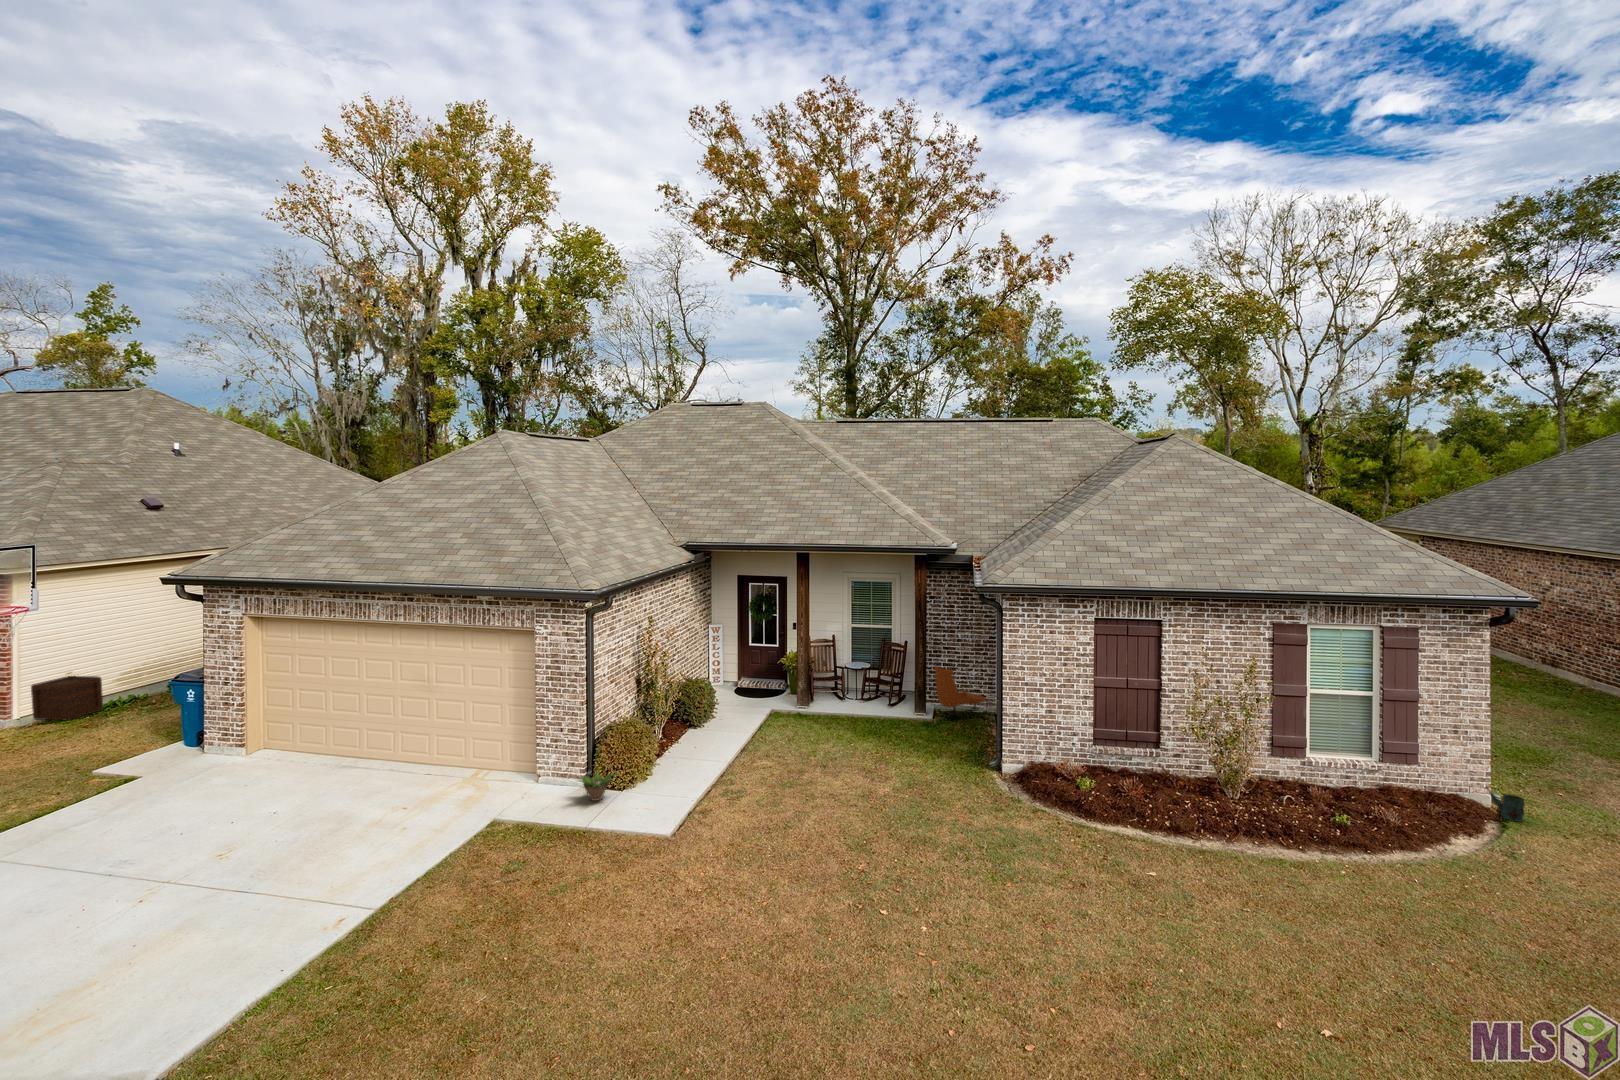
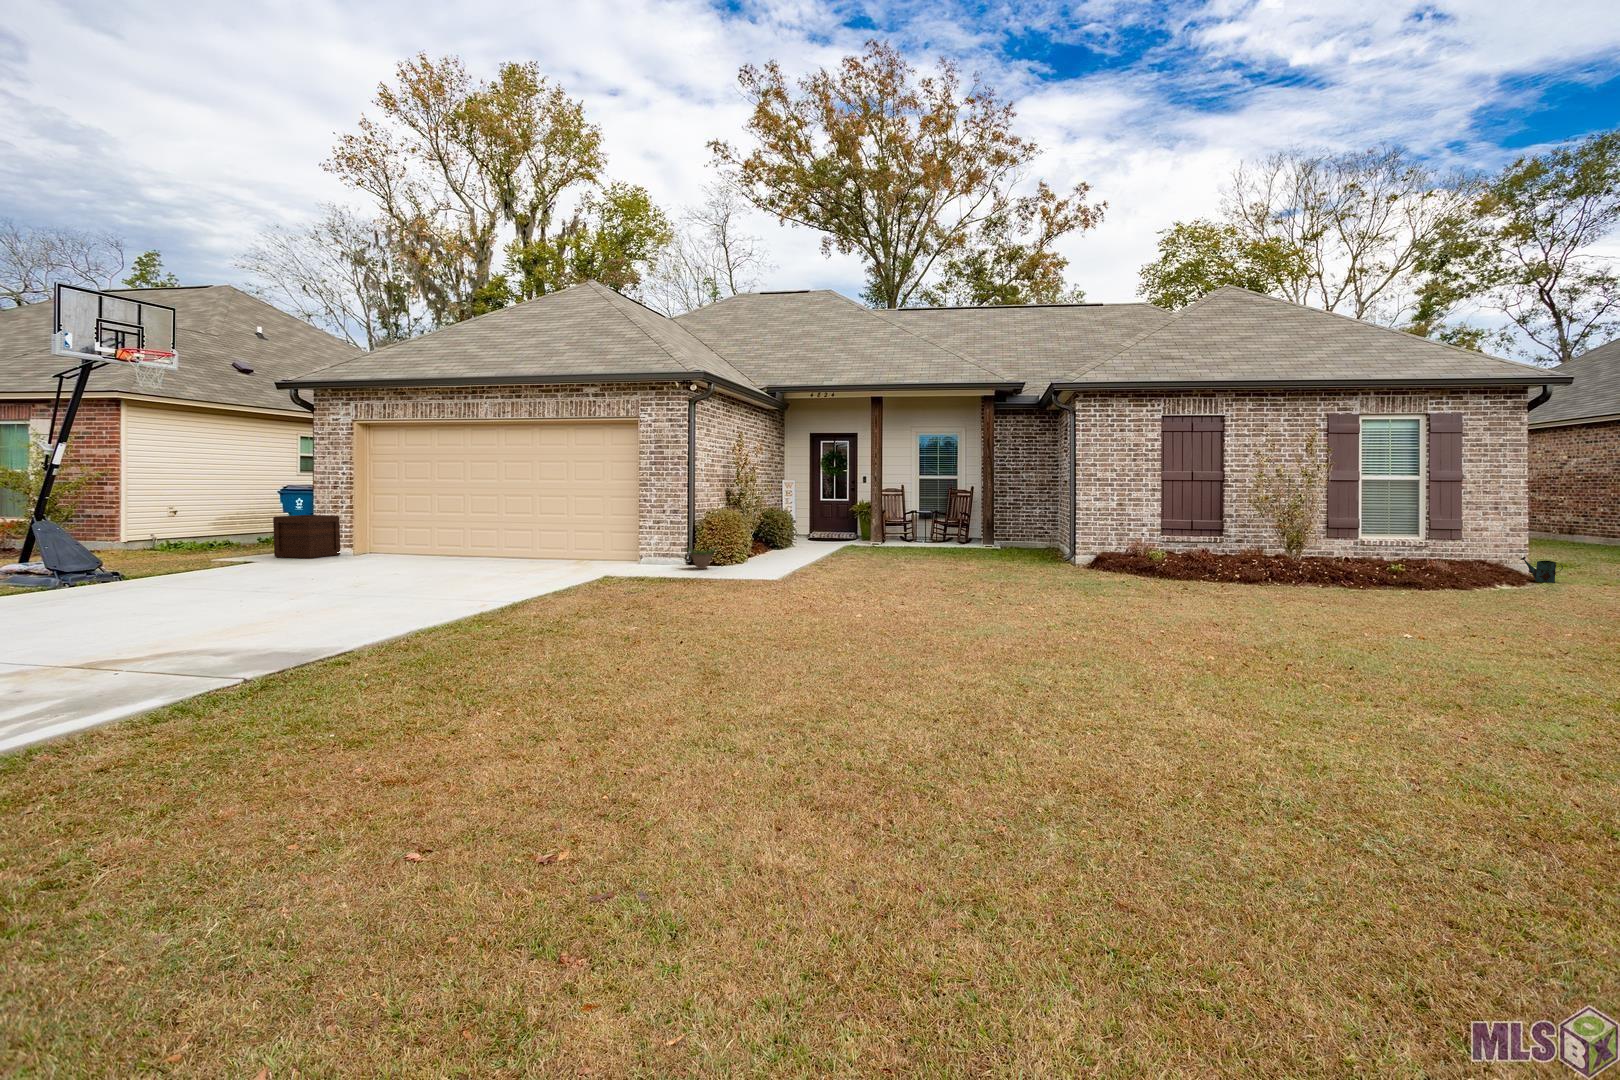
lounge chair: present [934,666,986,716] -> none [1001,500,1050,552]
wooden crate: present [31,676,103,720] -> present [273,515,341,559]

